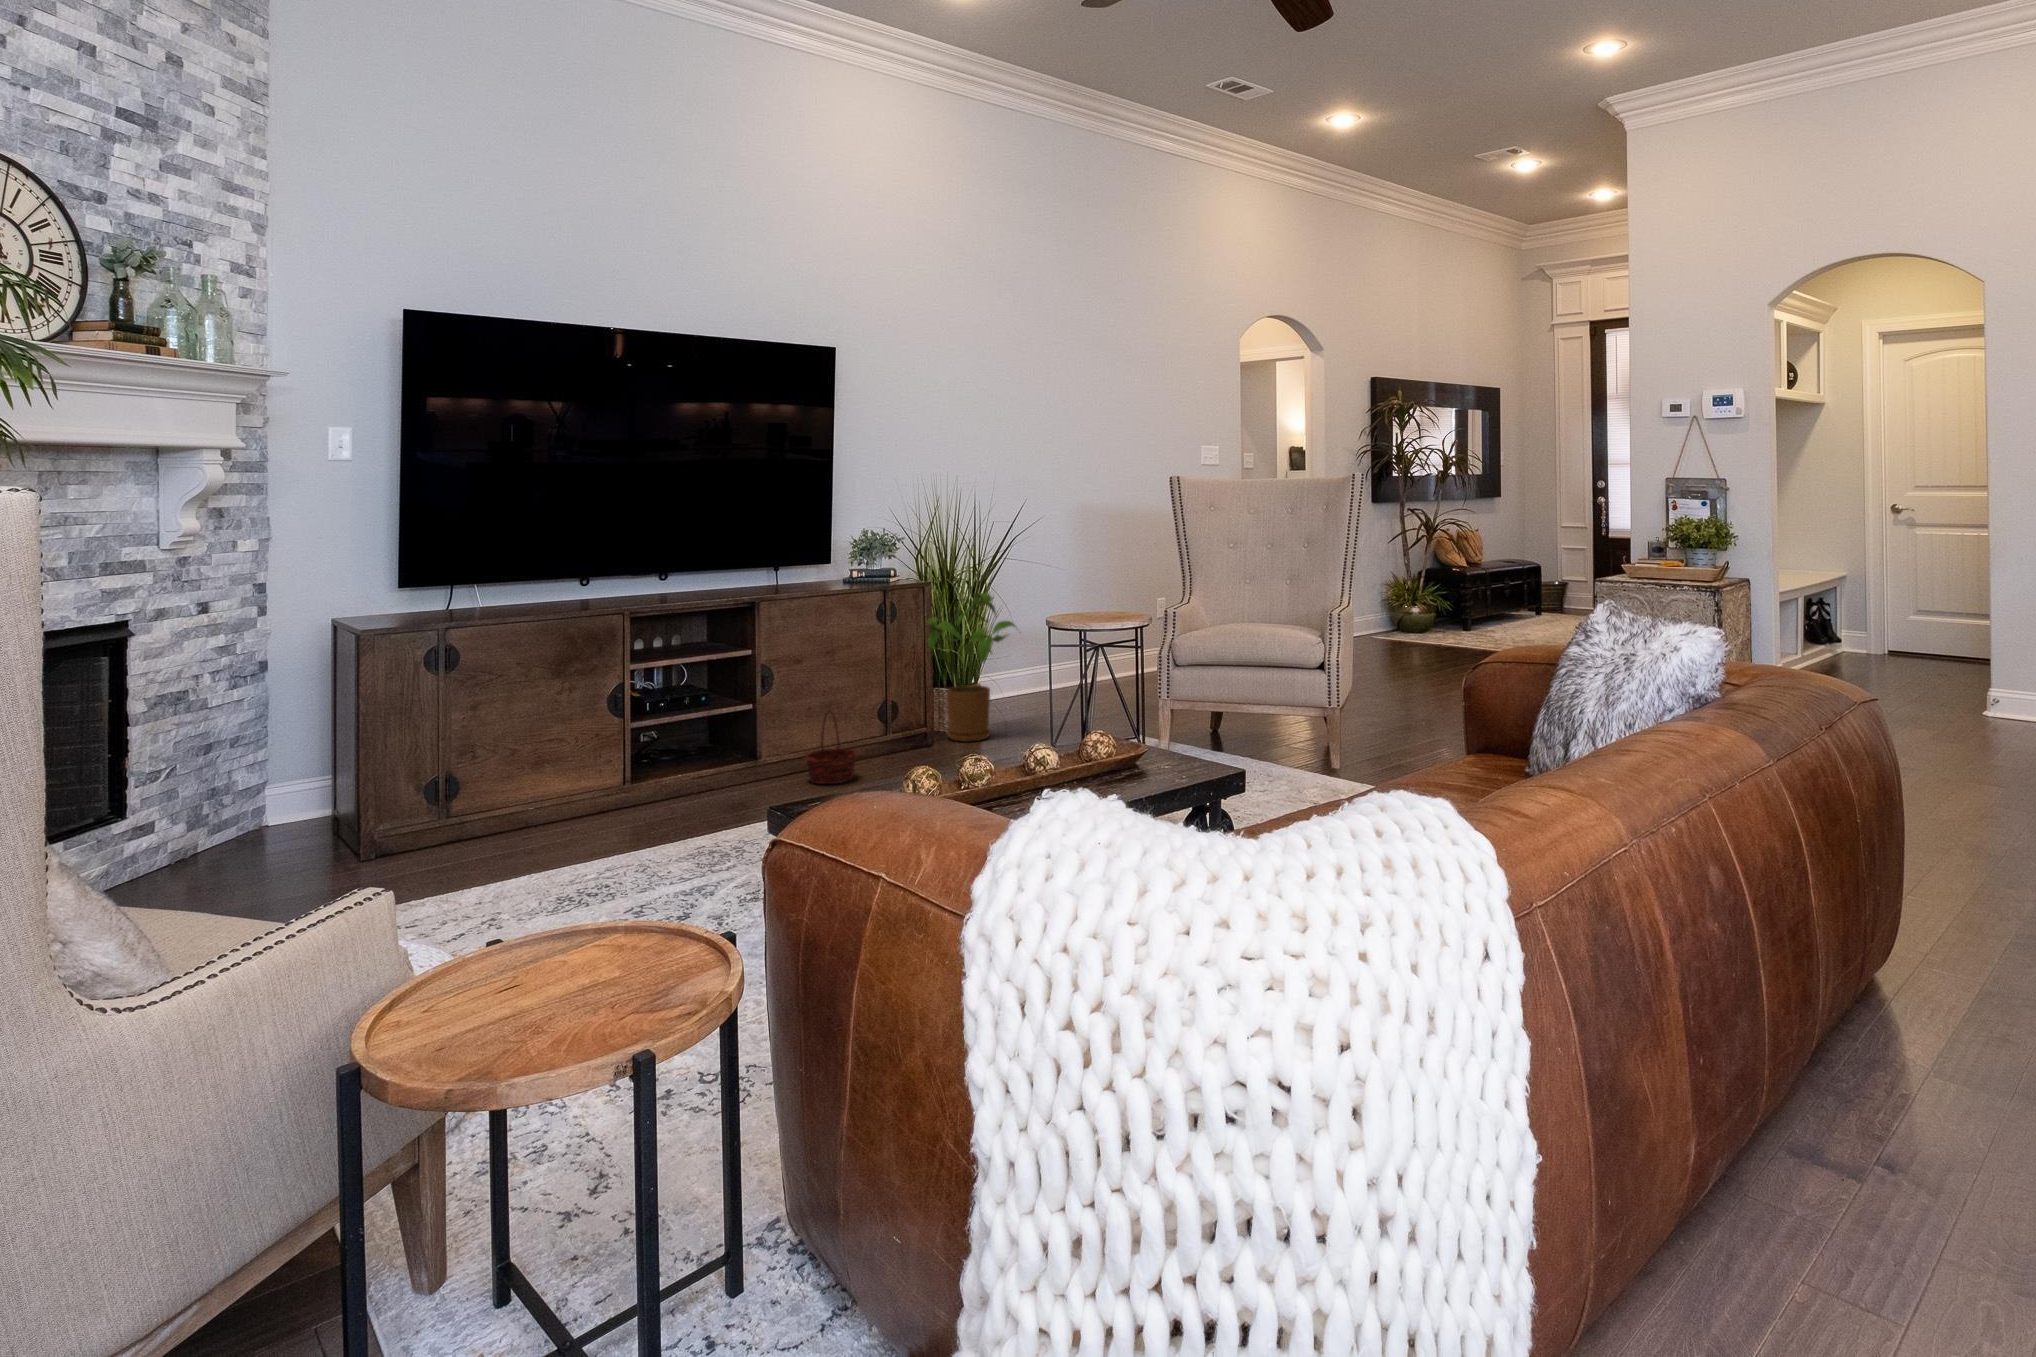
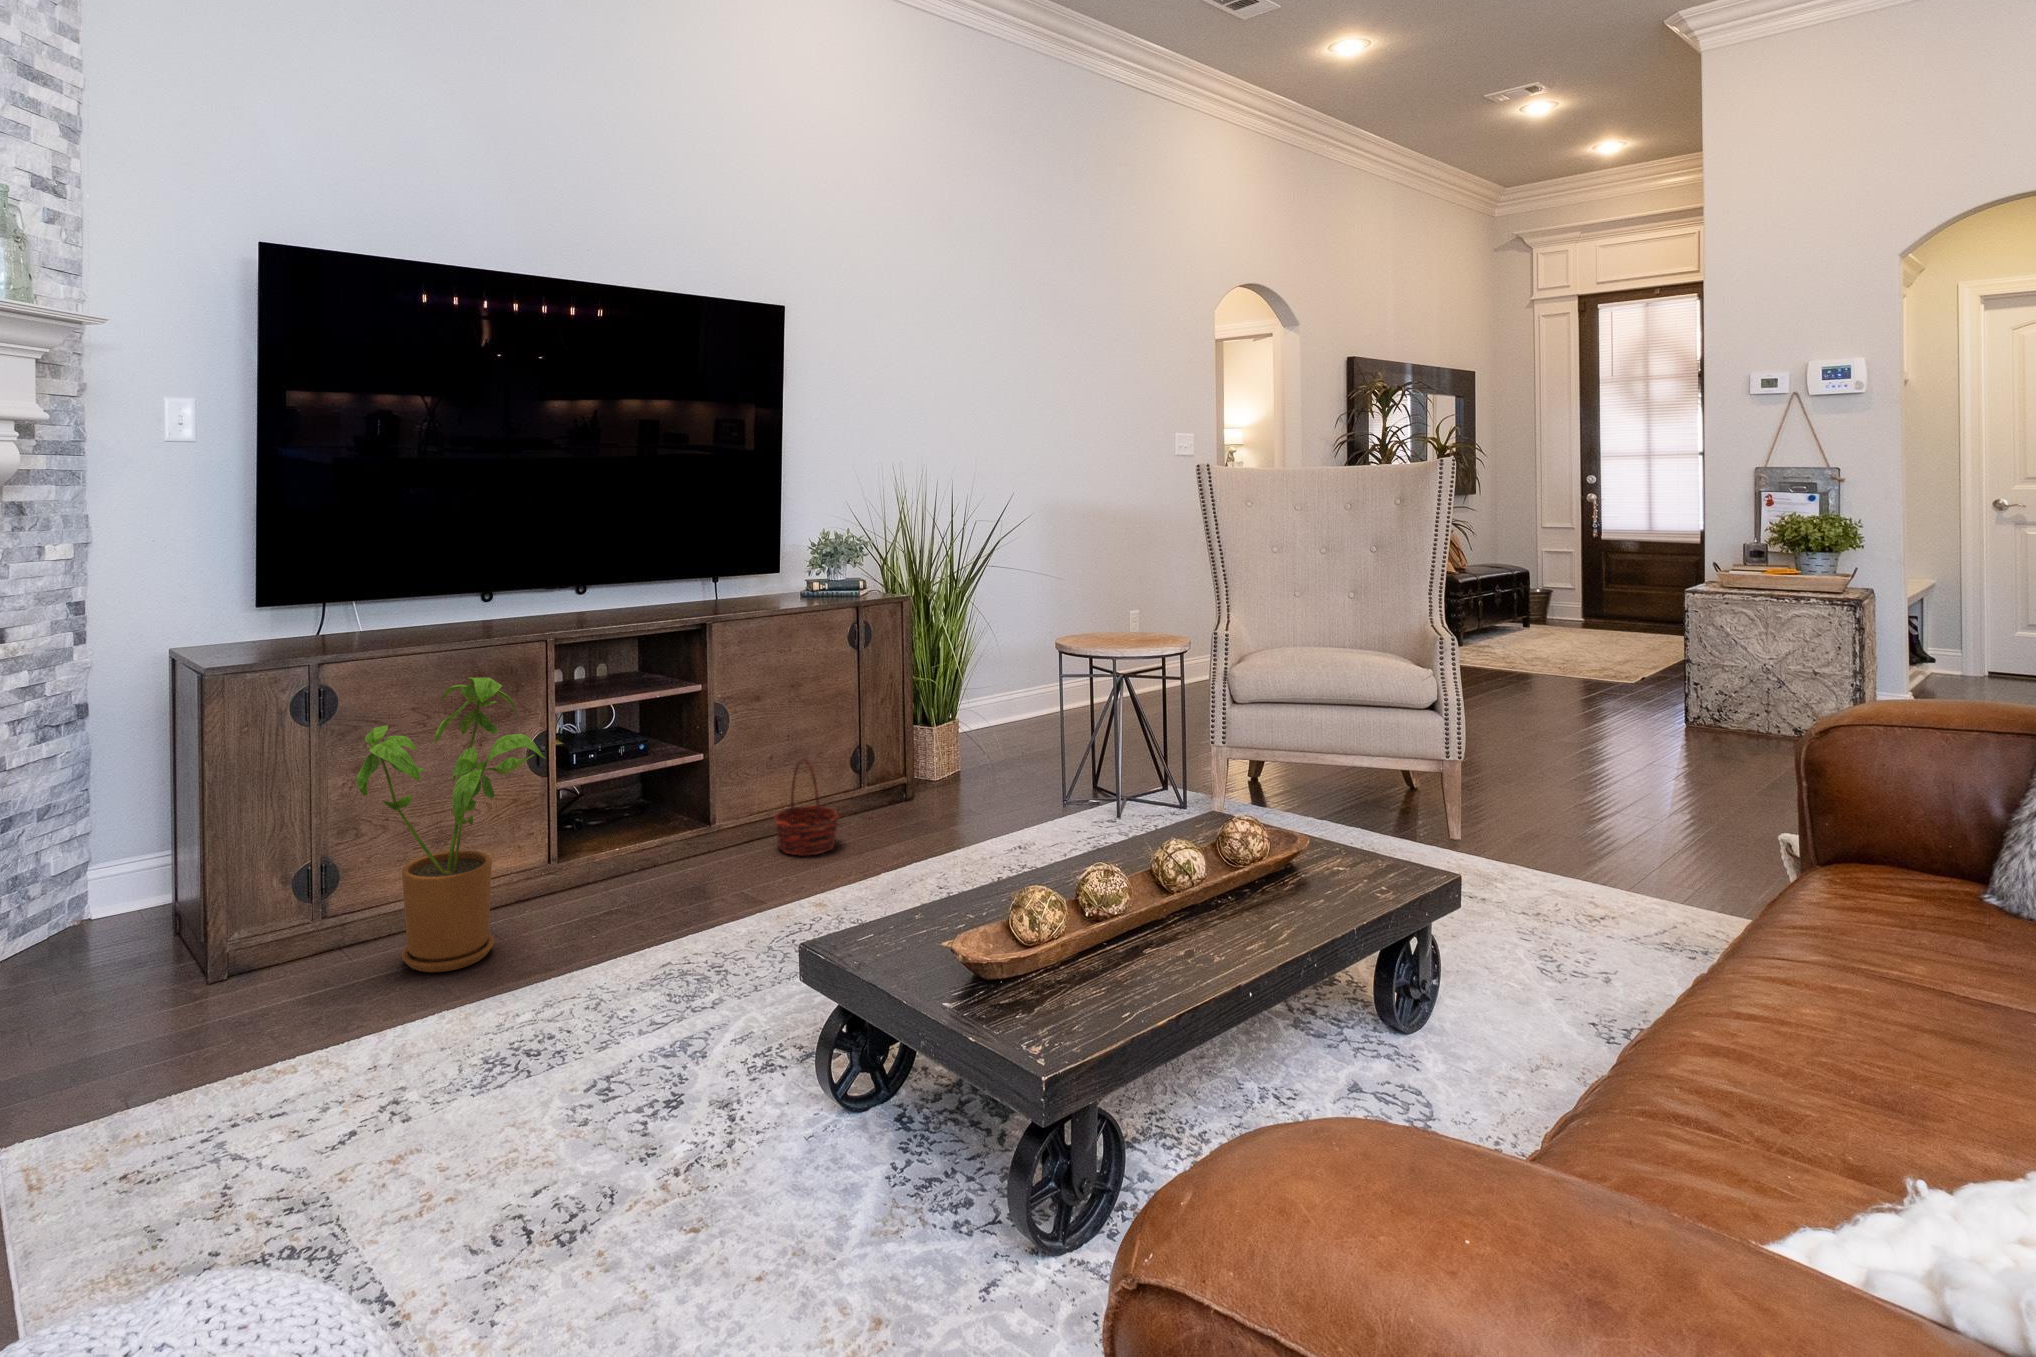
house plant: present [928,593,1015,741] -> present [356,678,545,972]

